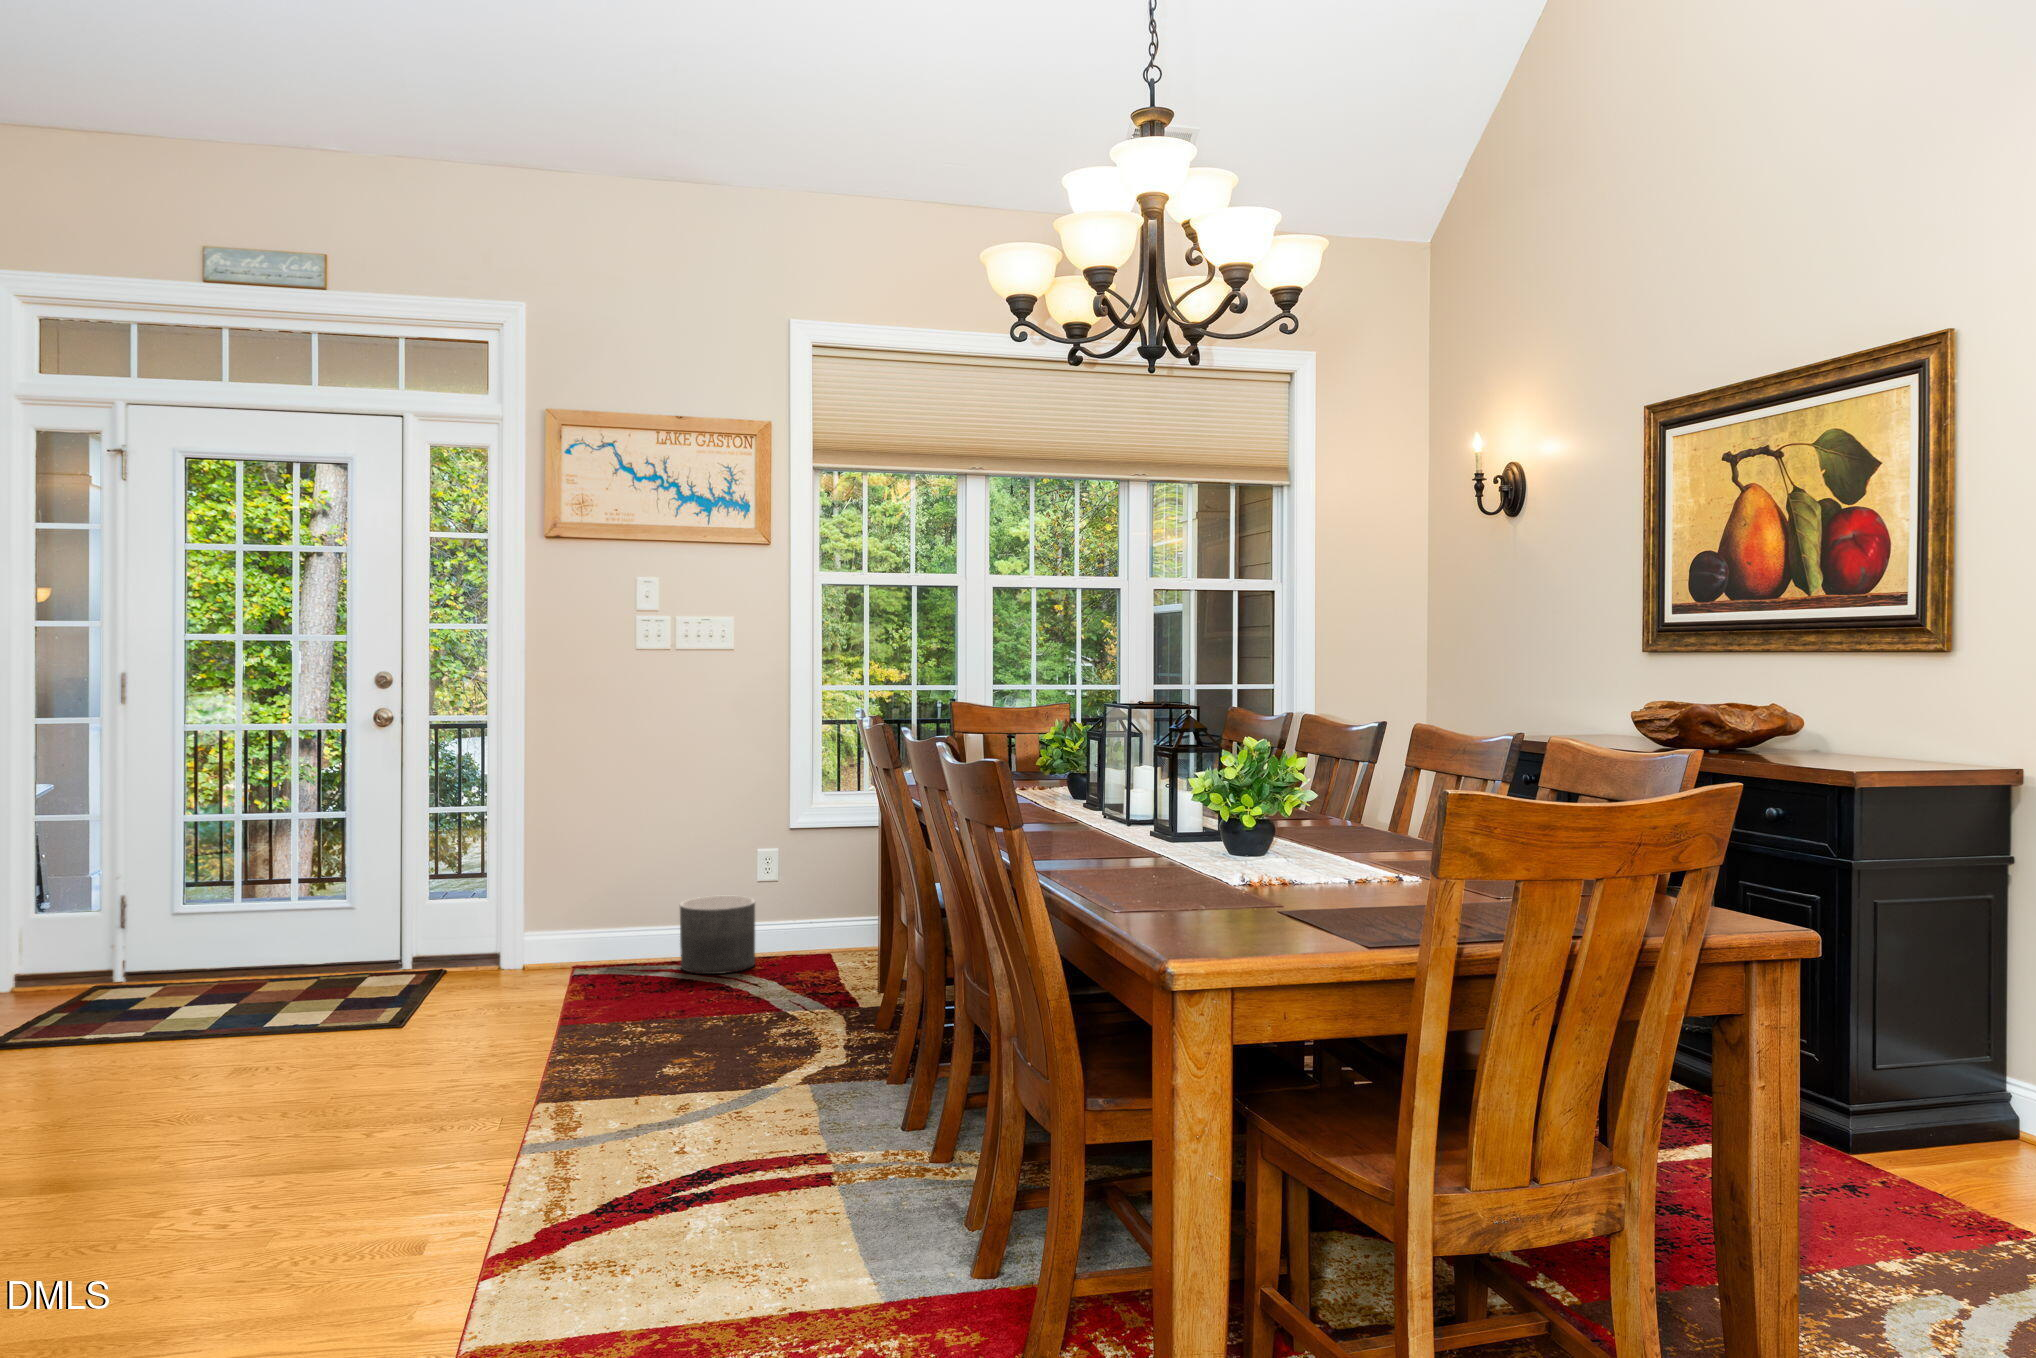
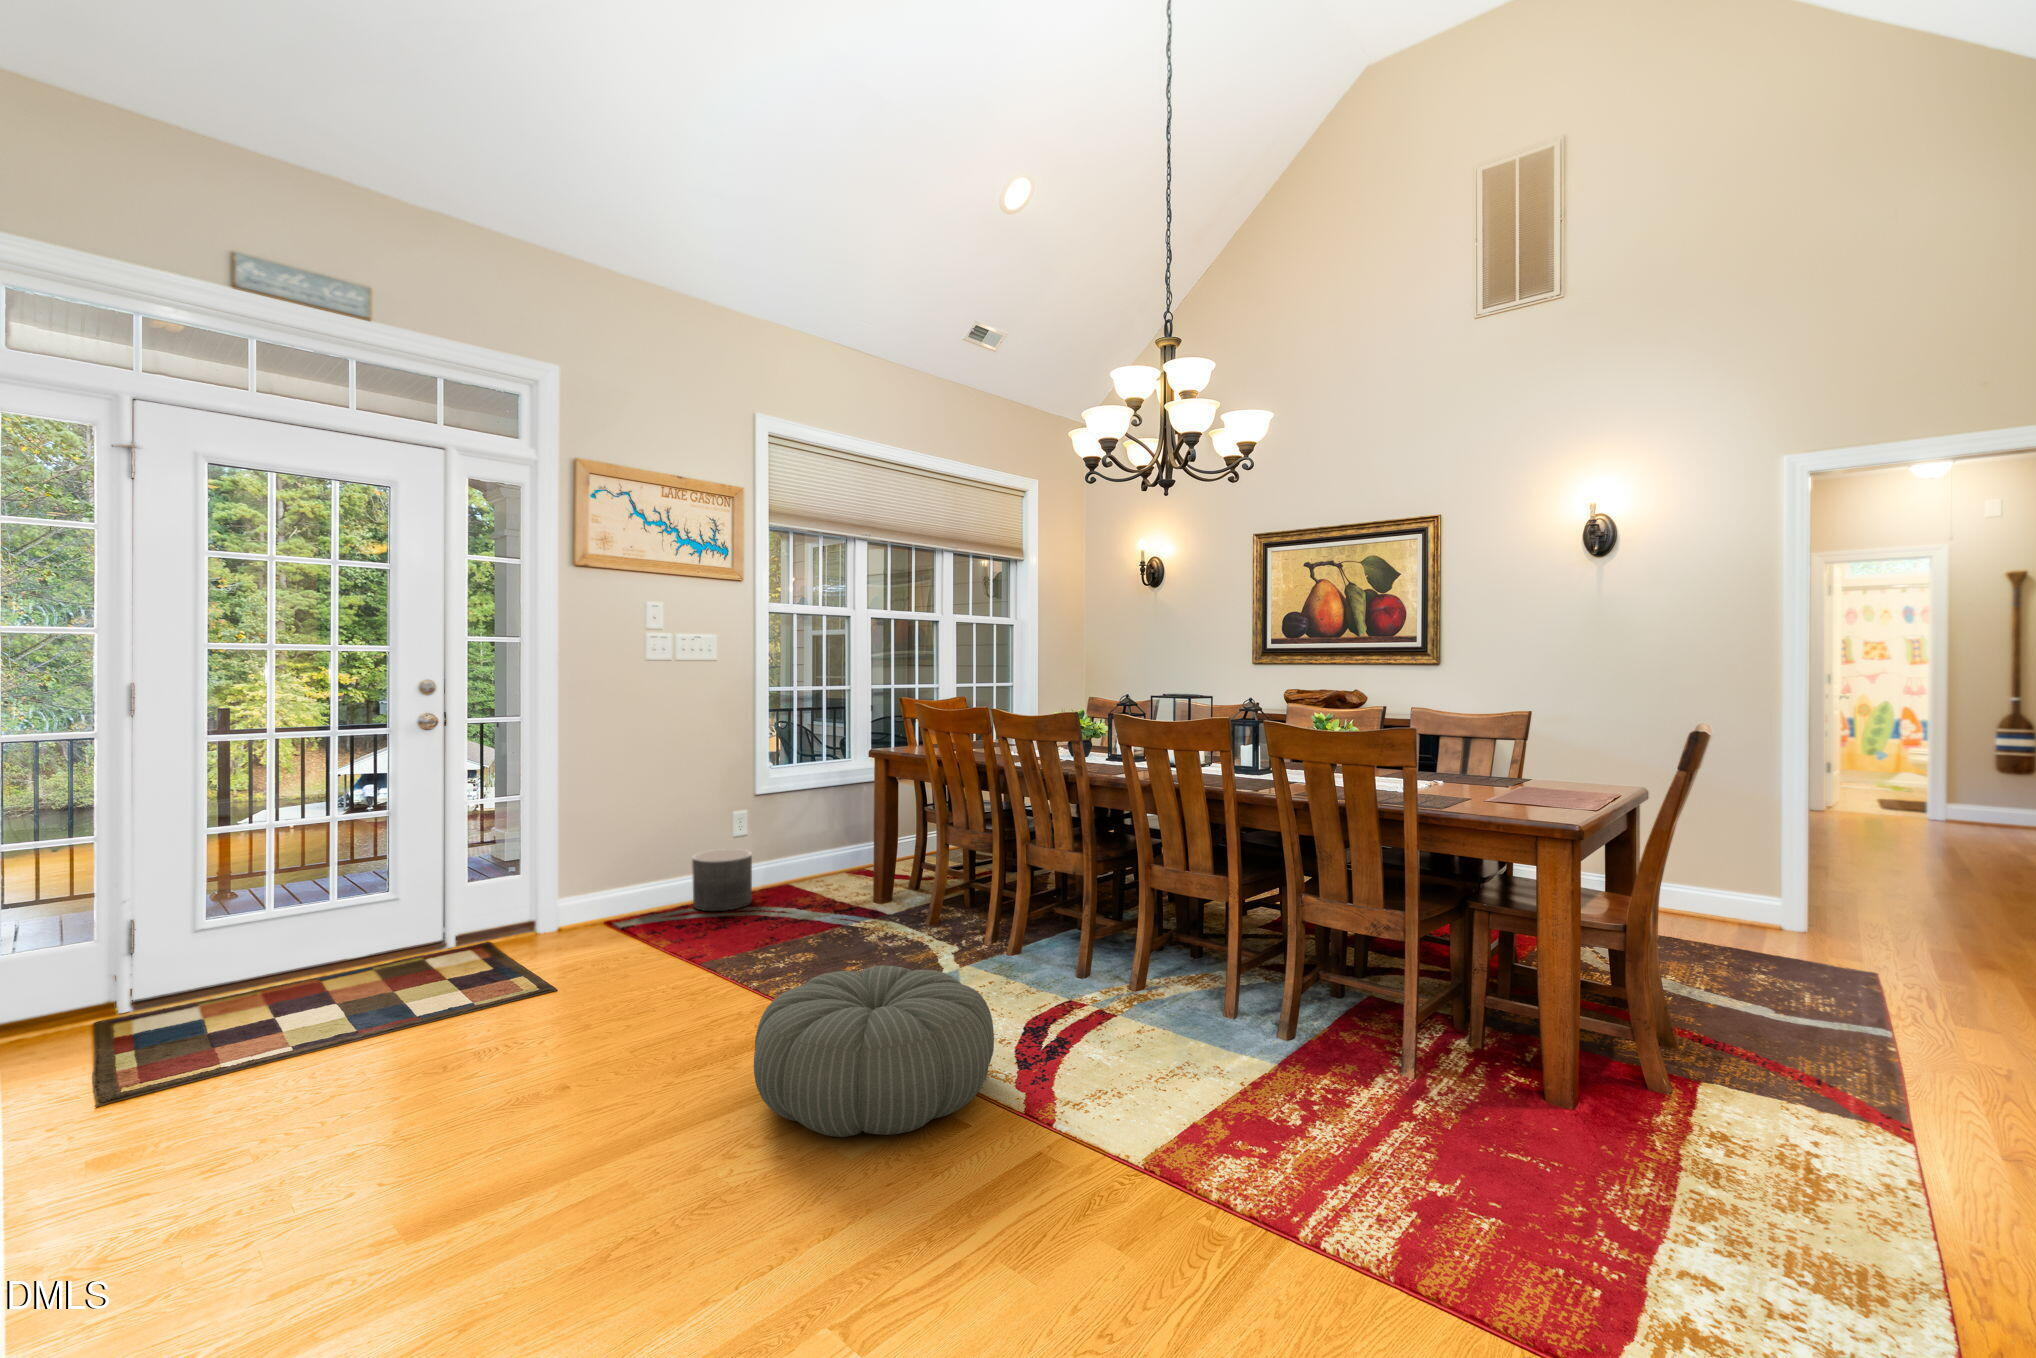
pouf: none [174,1051,527,1264] -> present [754,965,994,1137]

